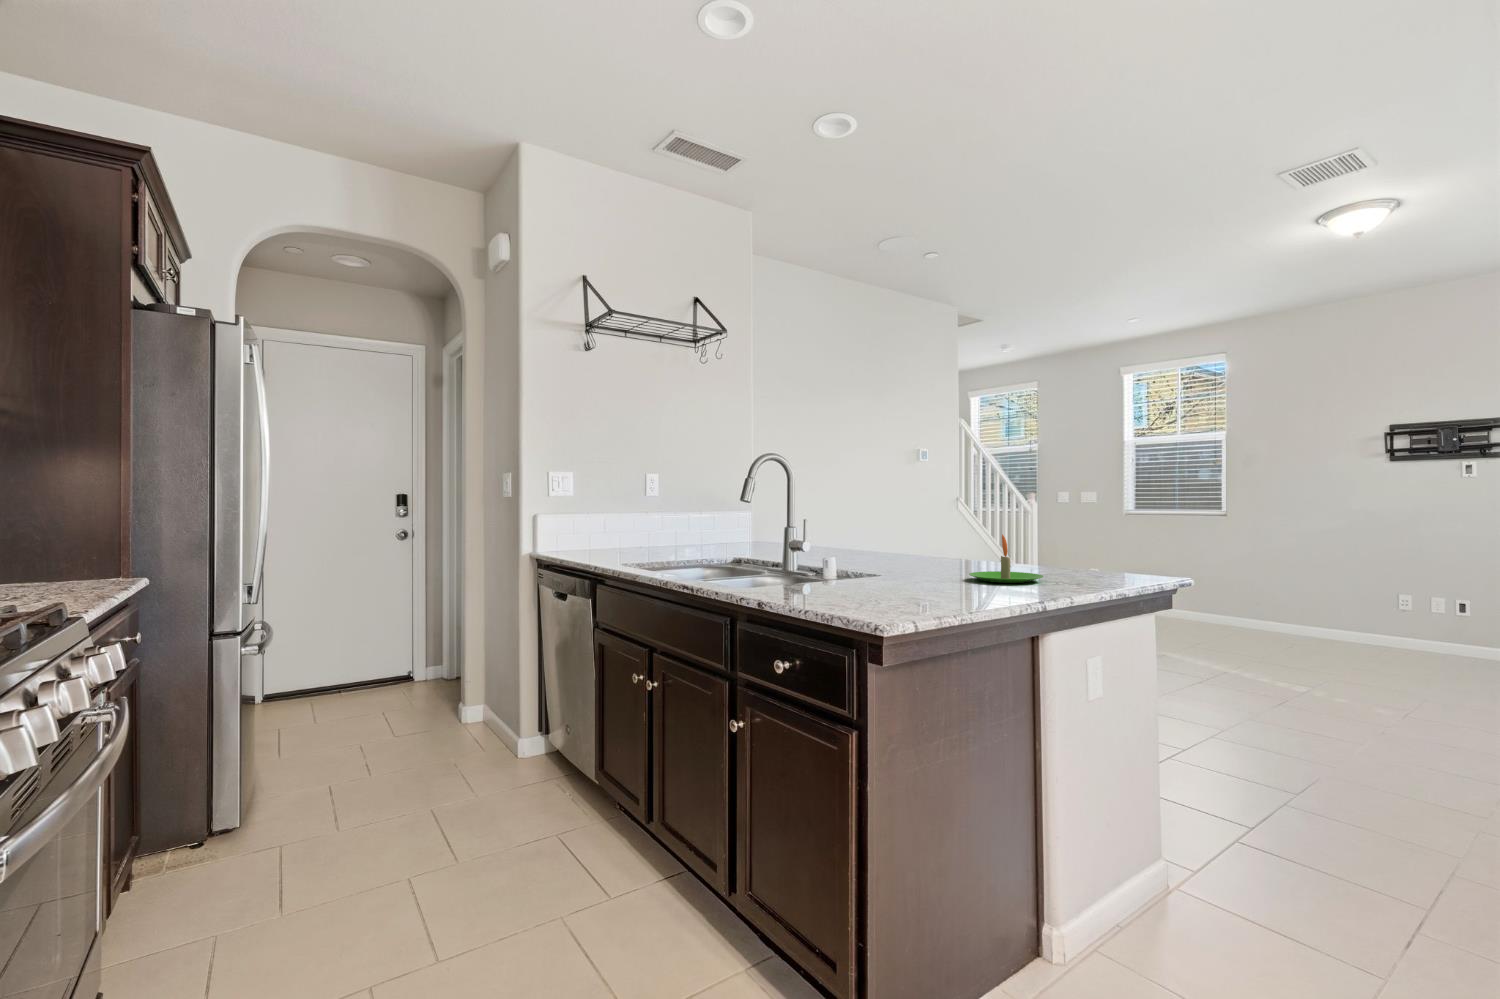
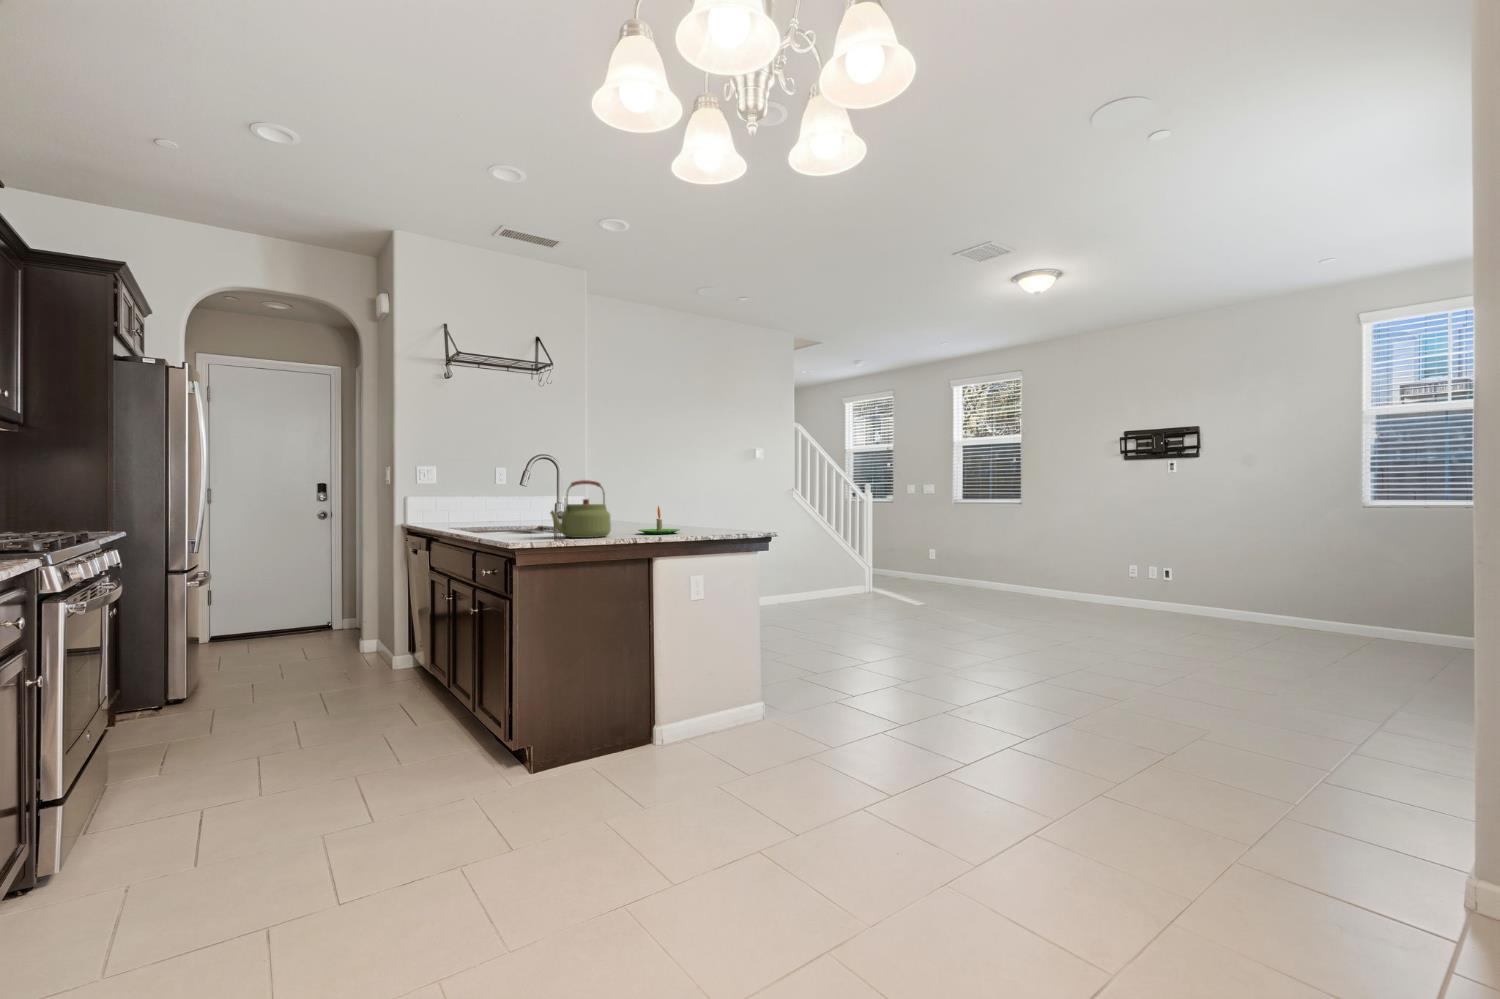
kettle: none [869,494,957,595] -> present [550,480,611,538]

